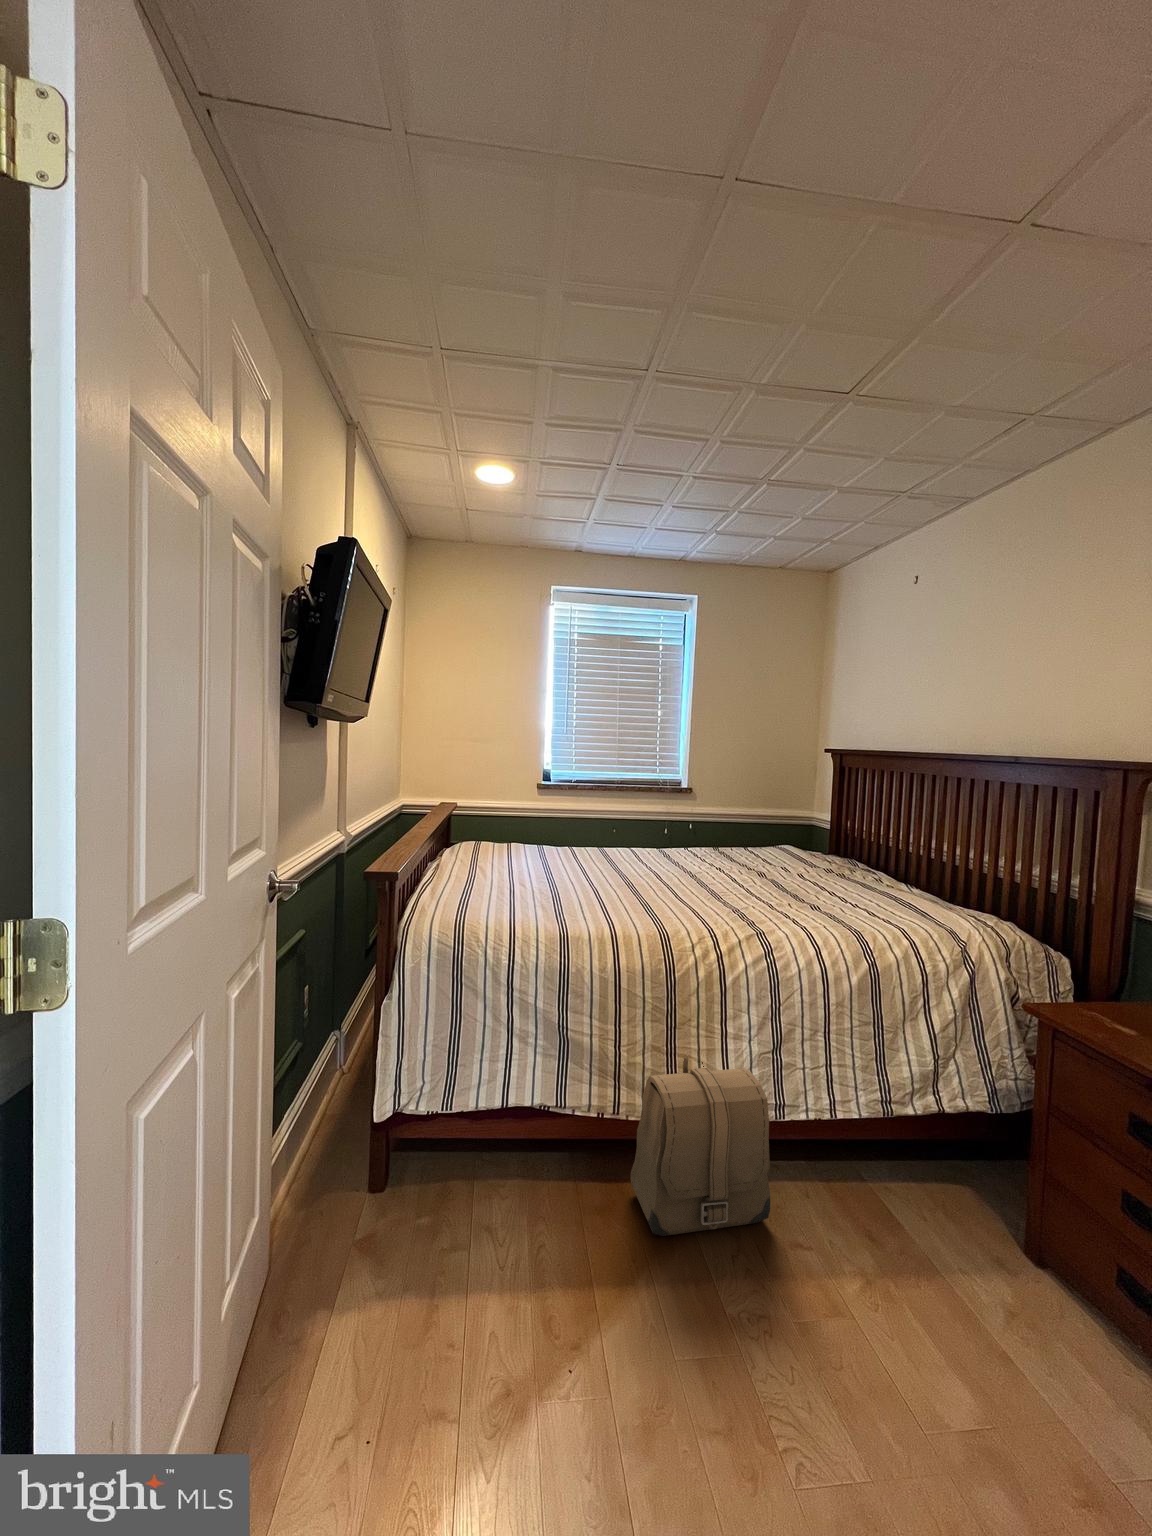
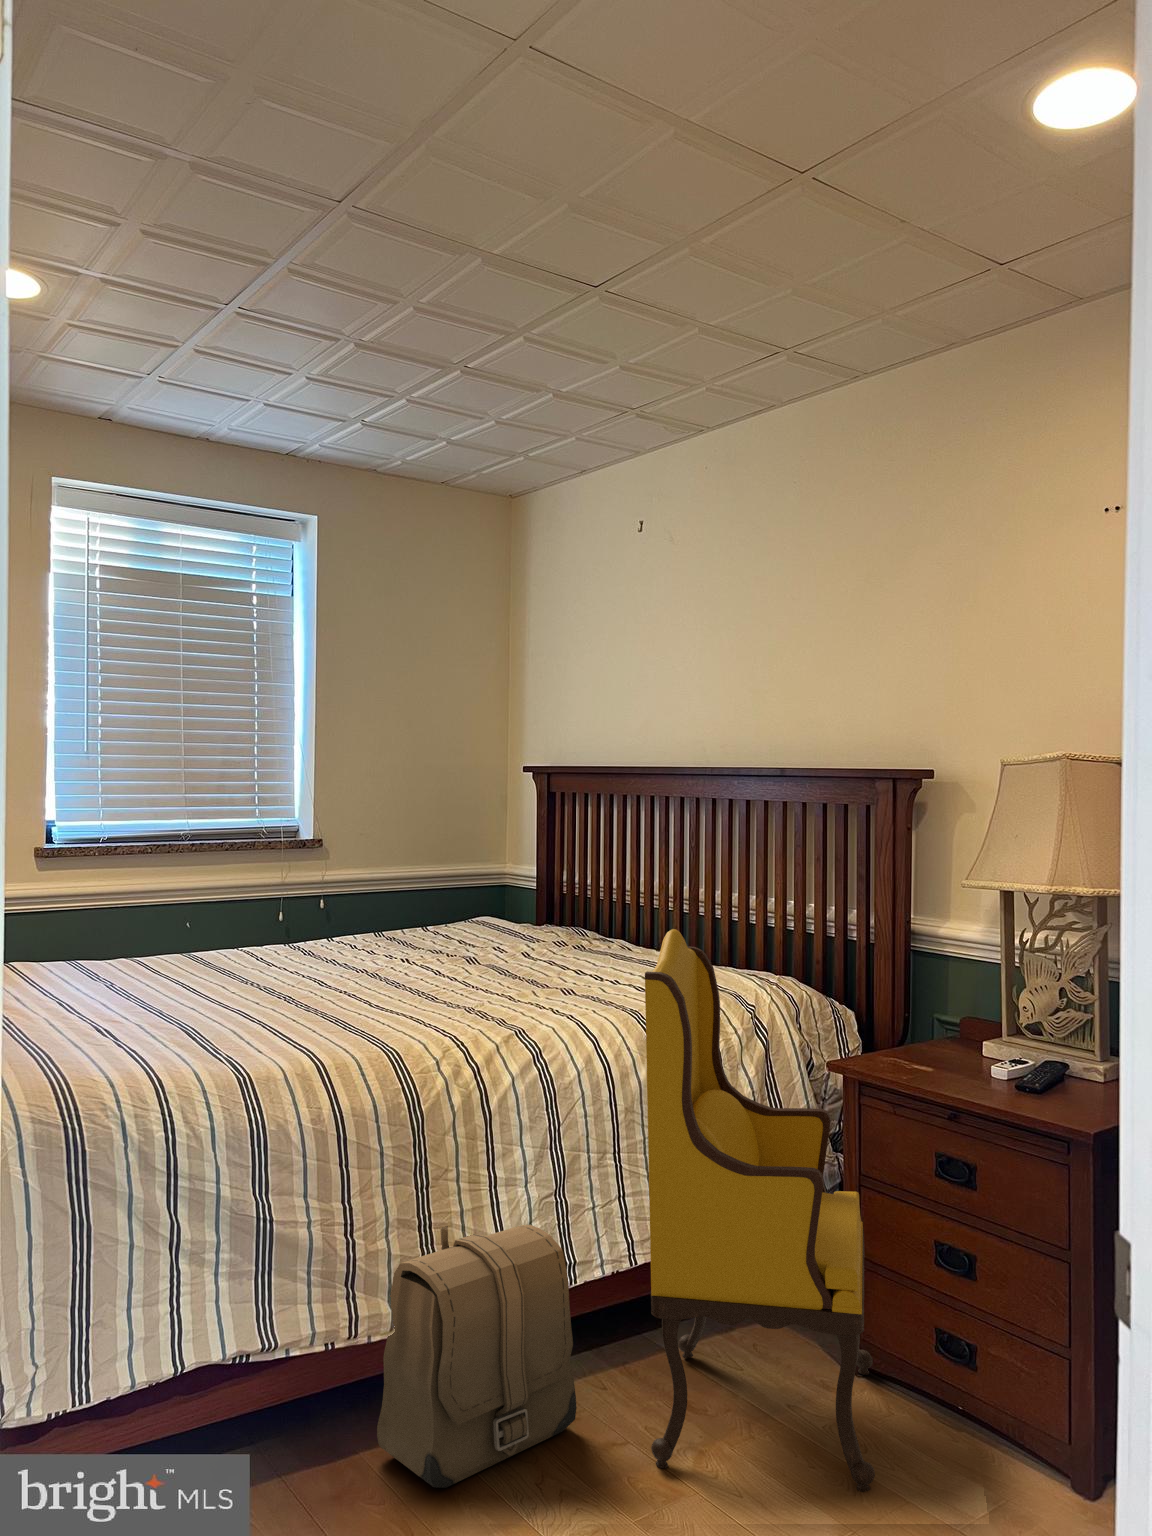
armchair: none [817,881,1045,1403] -> present [645,929,875,1492]

